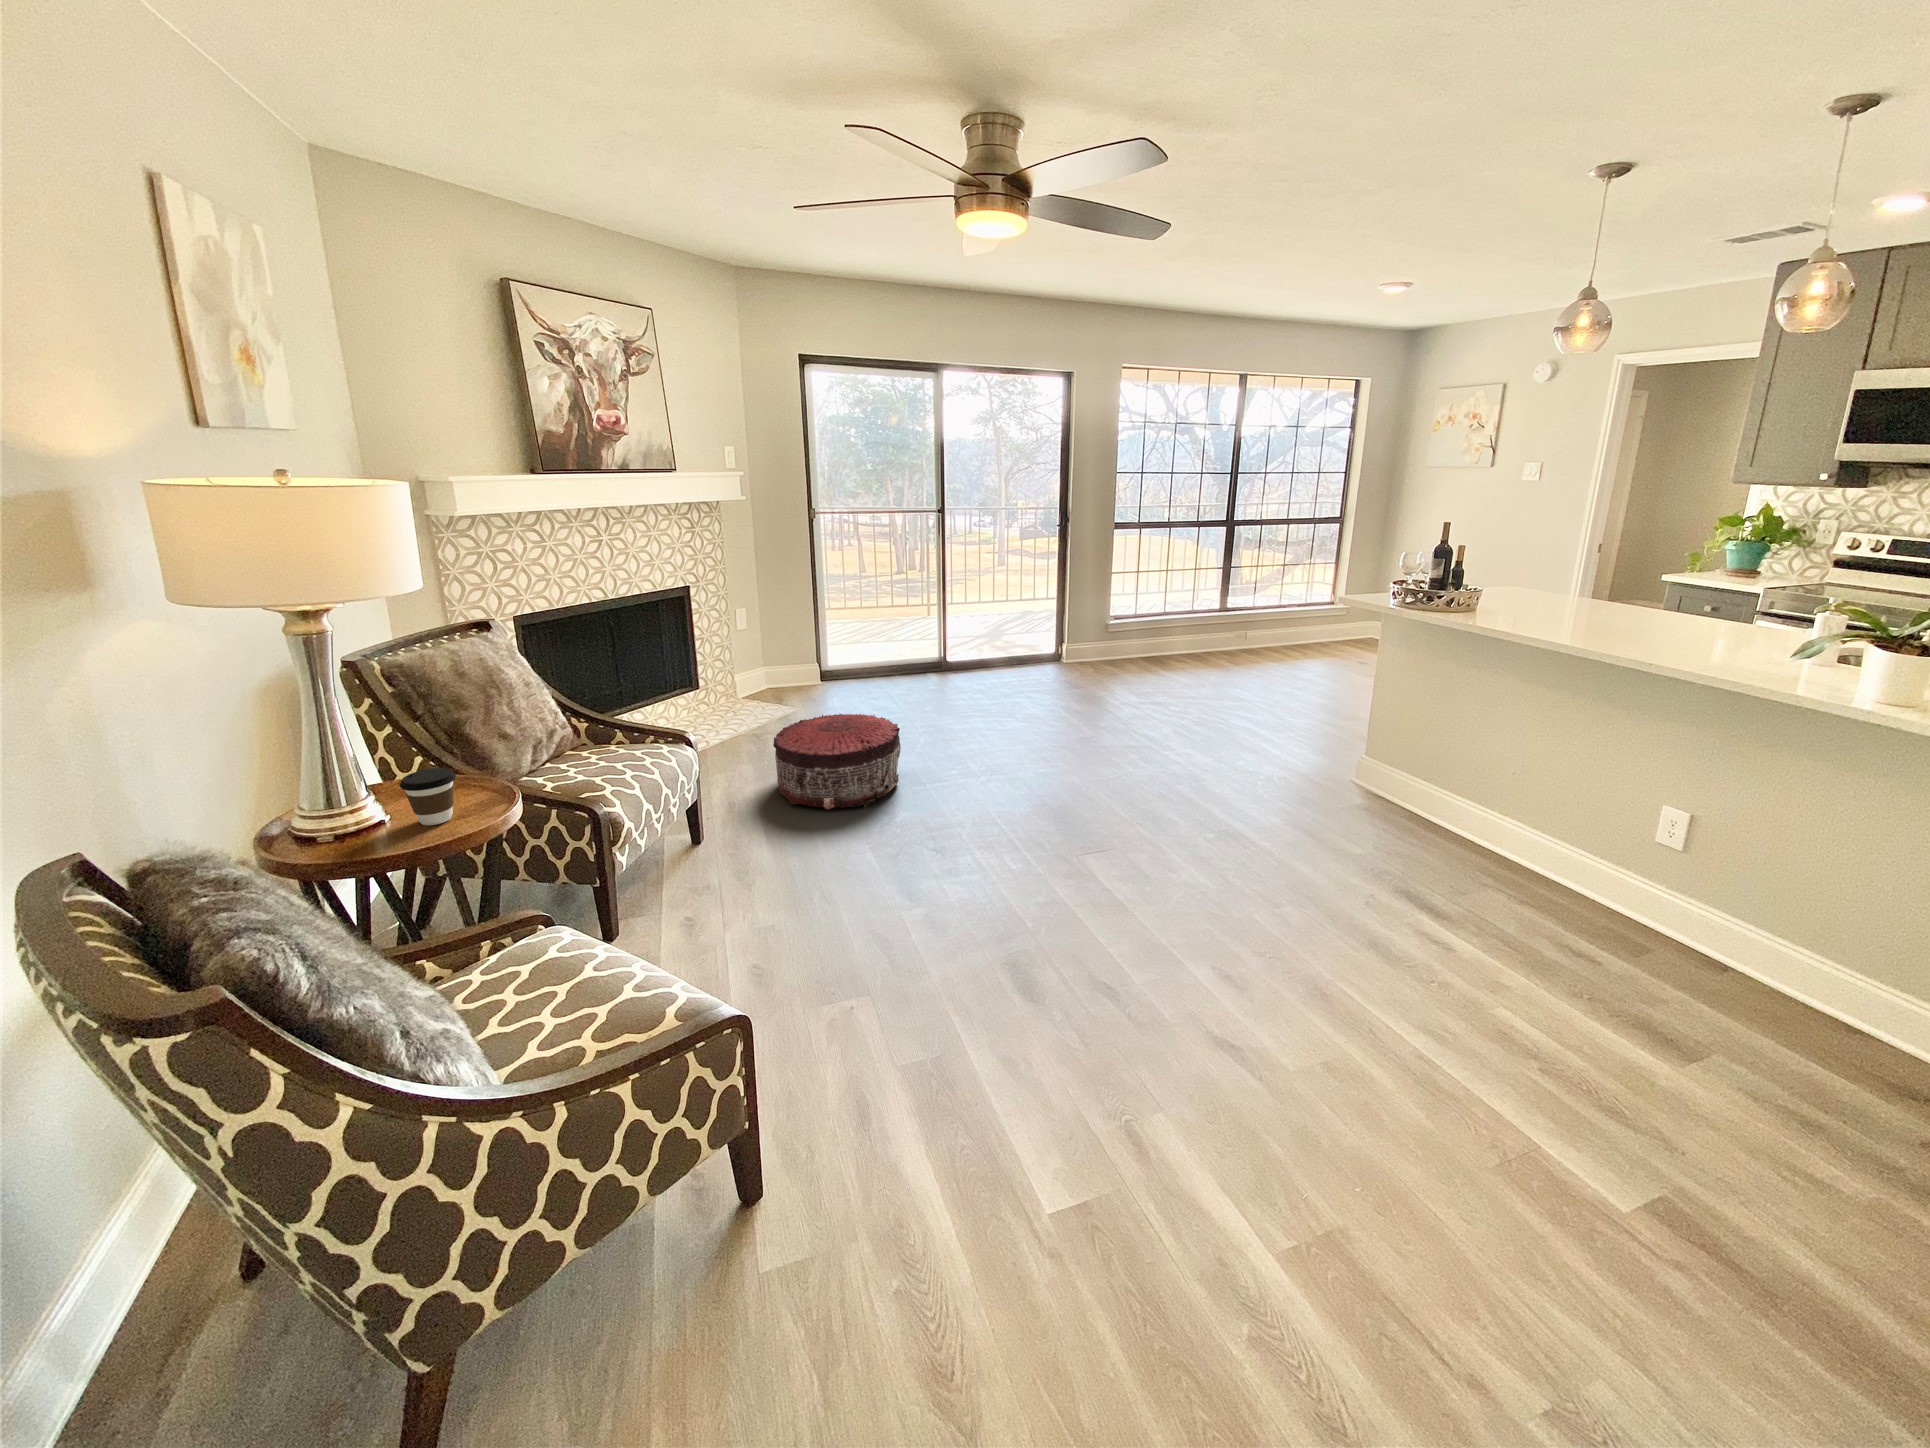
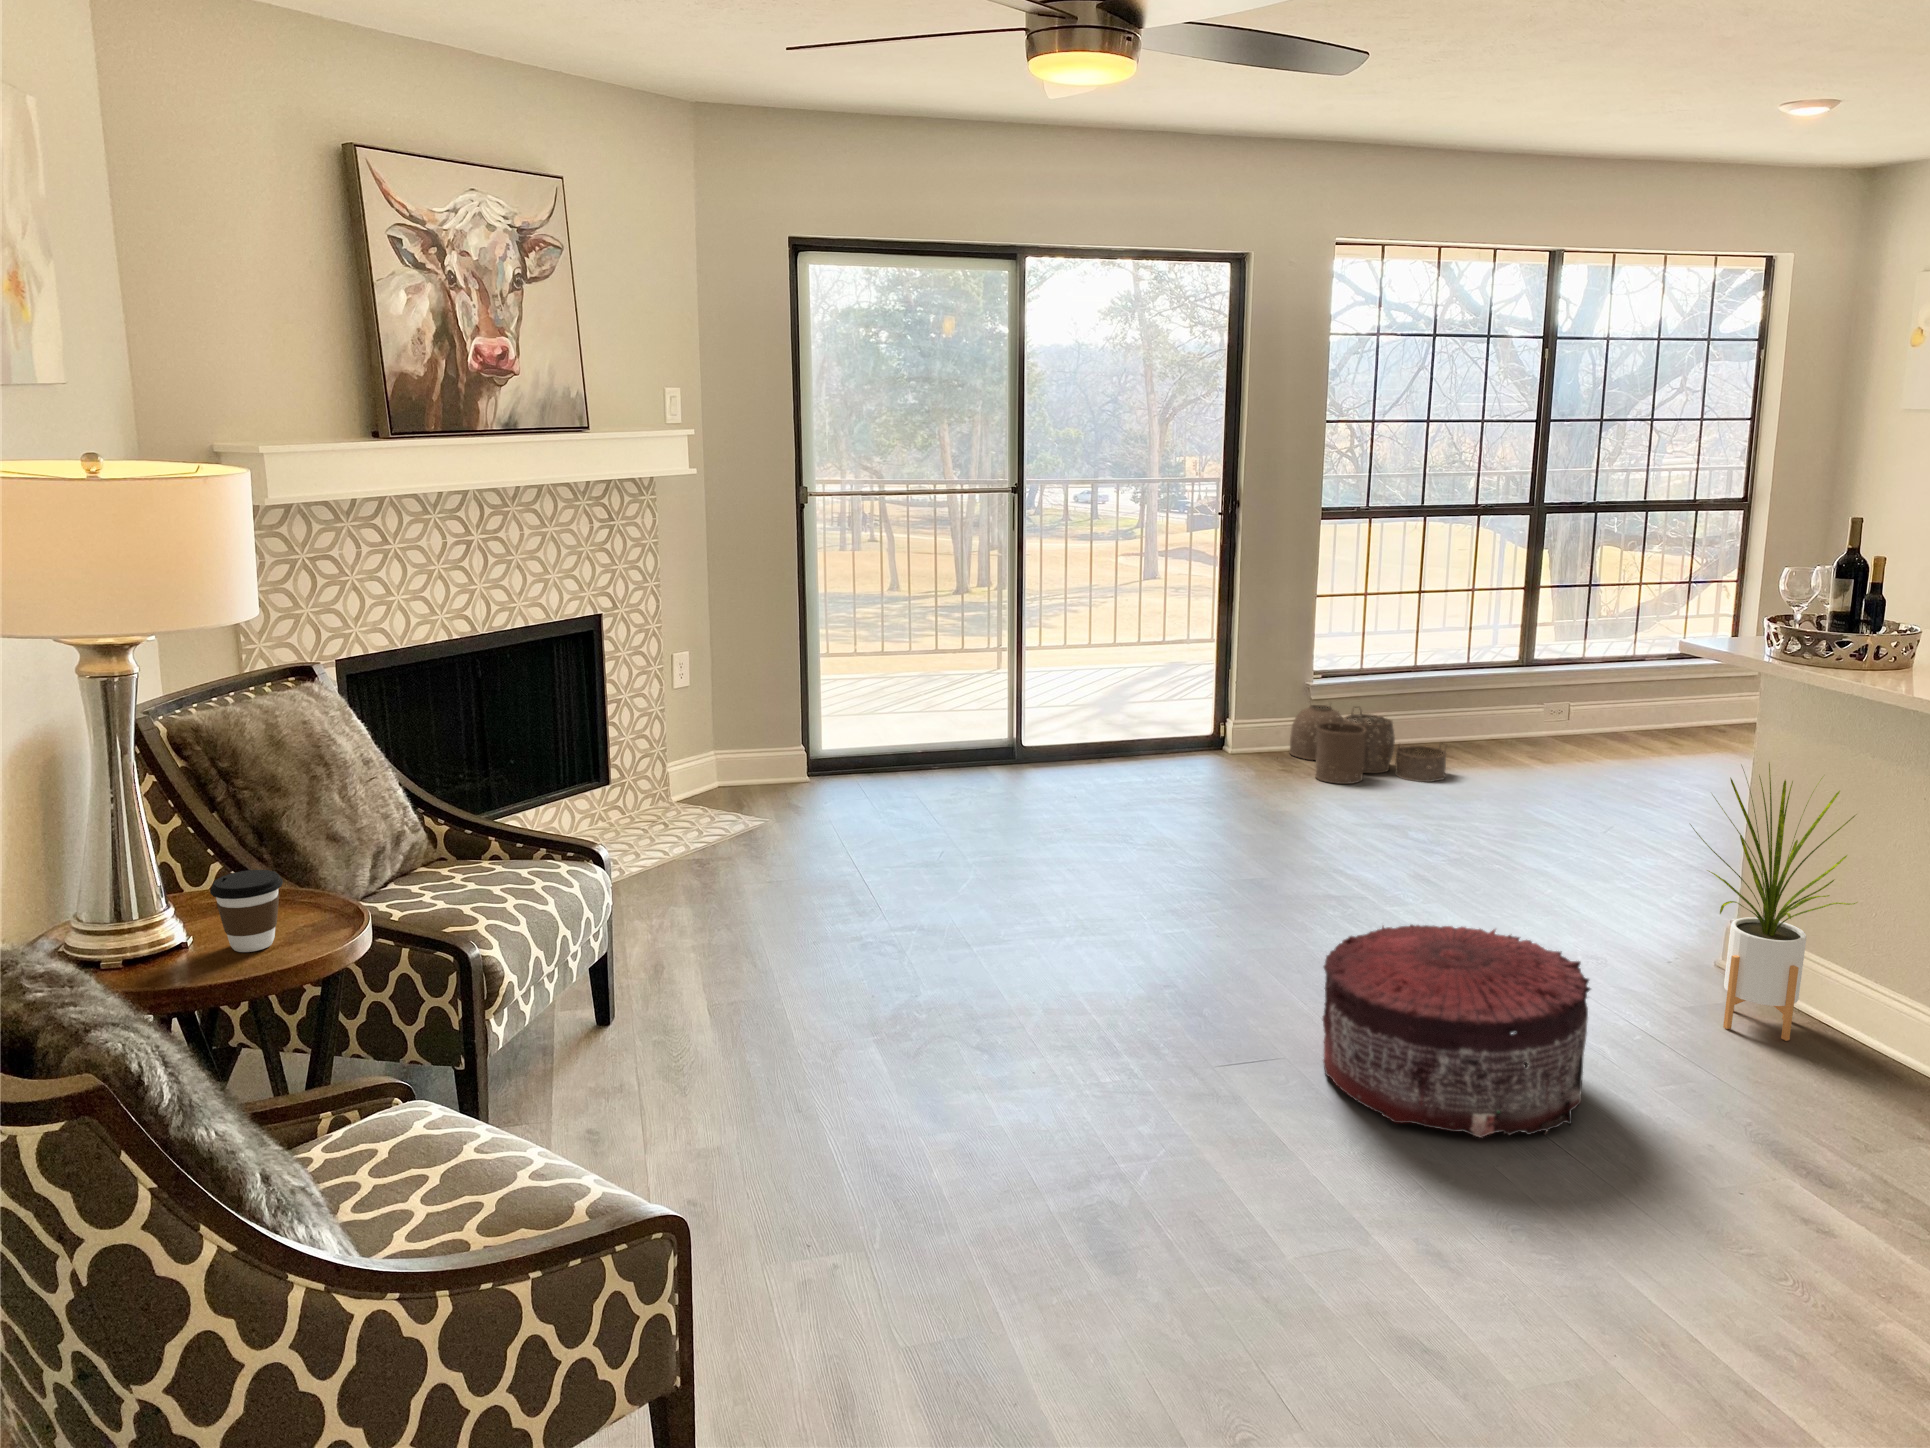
woven basket: none [1092,635,1179,682] -> present [1290,705,1446,784]
house plant: none [1331,674,1425,828] -> present [1690,764,1857,1041]
pouf: present [773,714,901,809] -> present [1323,925,1590,1138]

